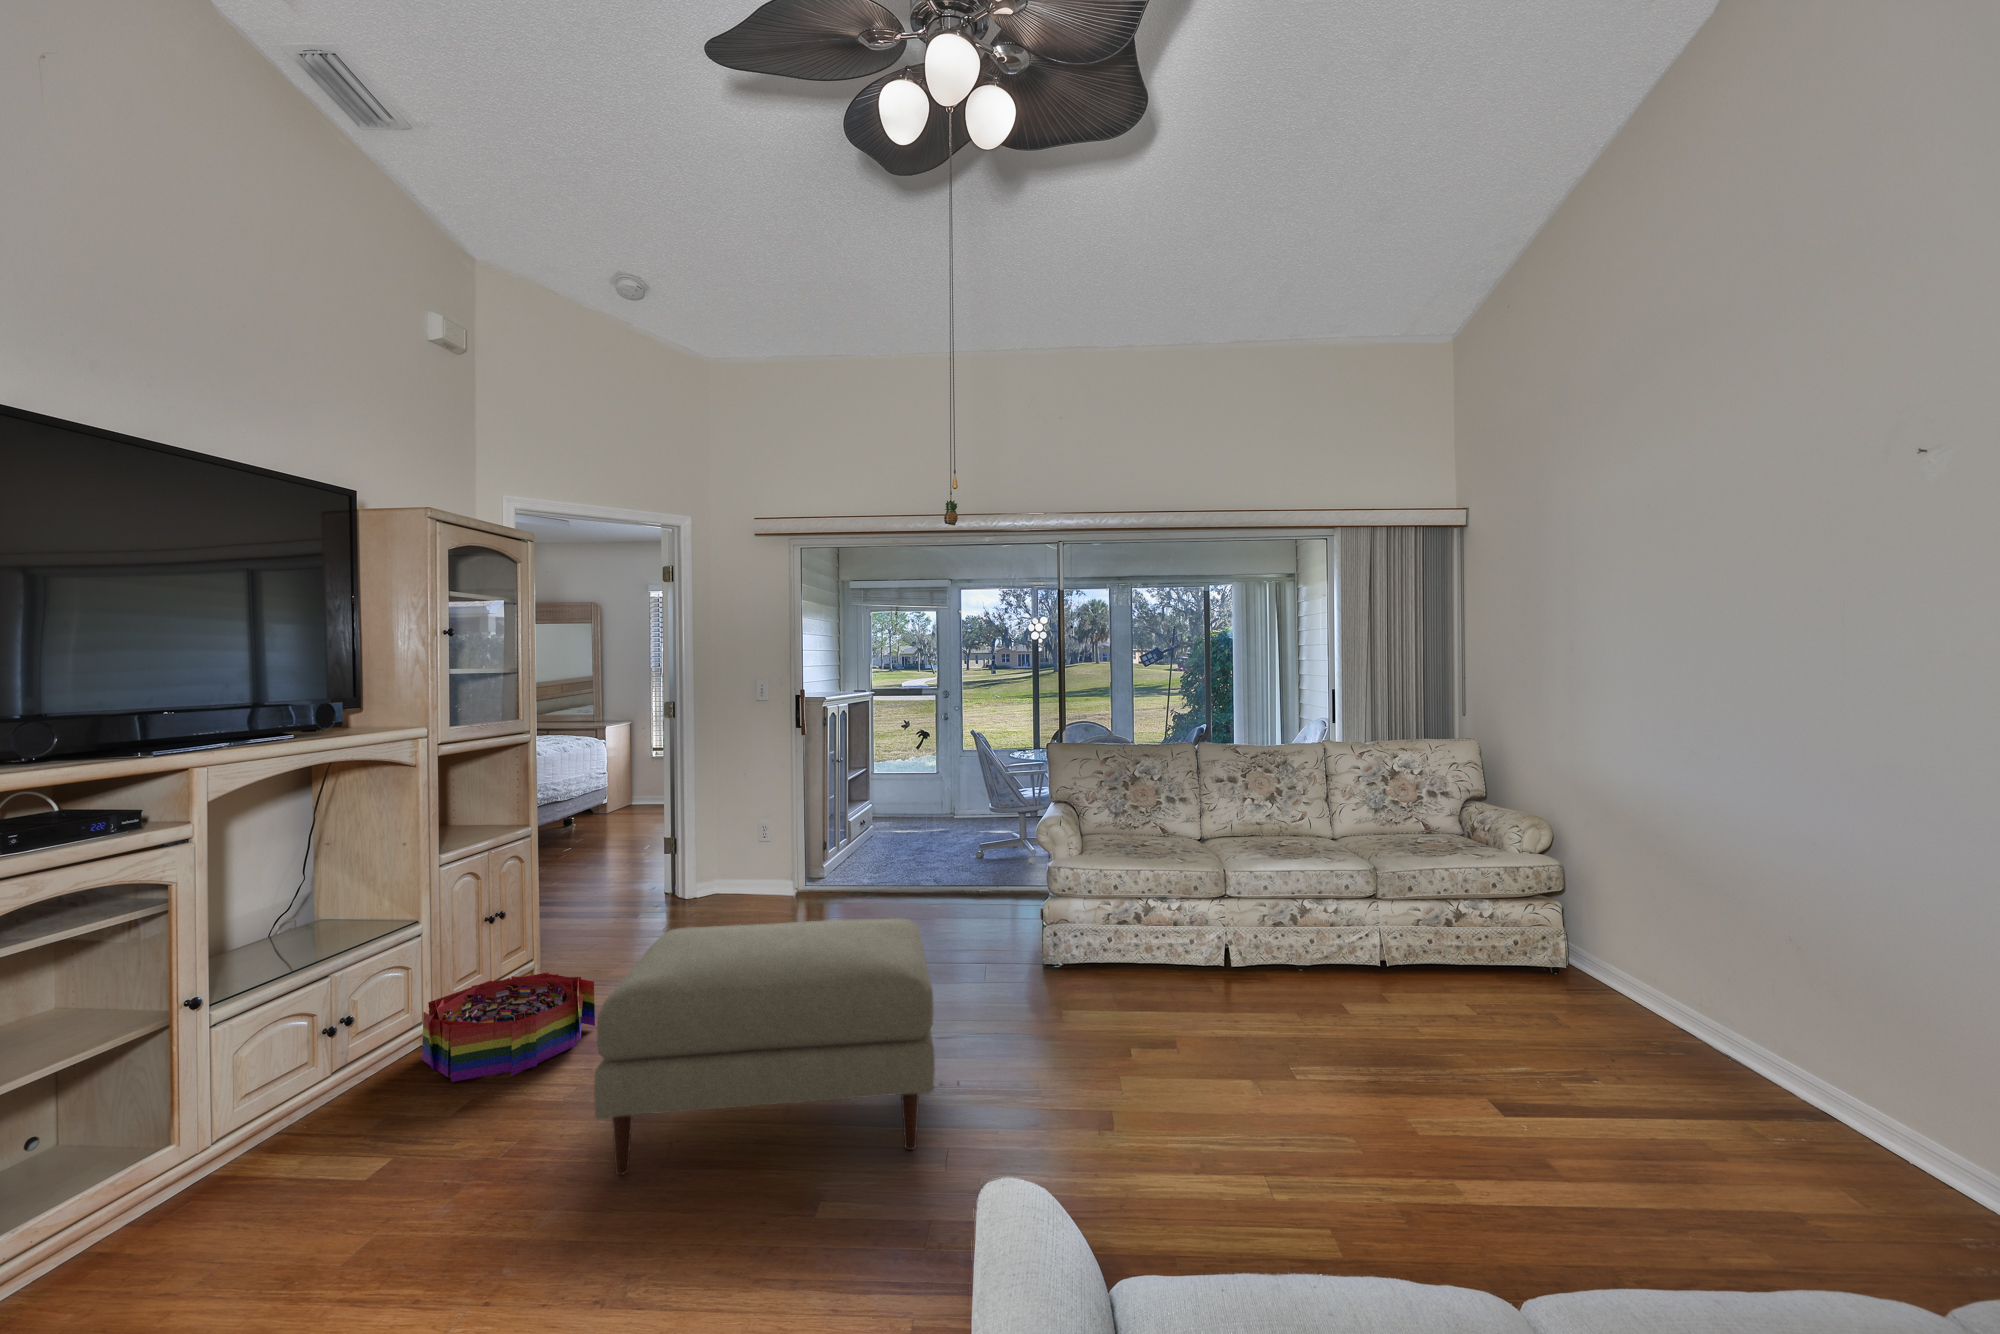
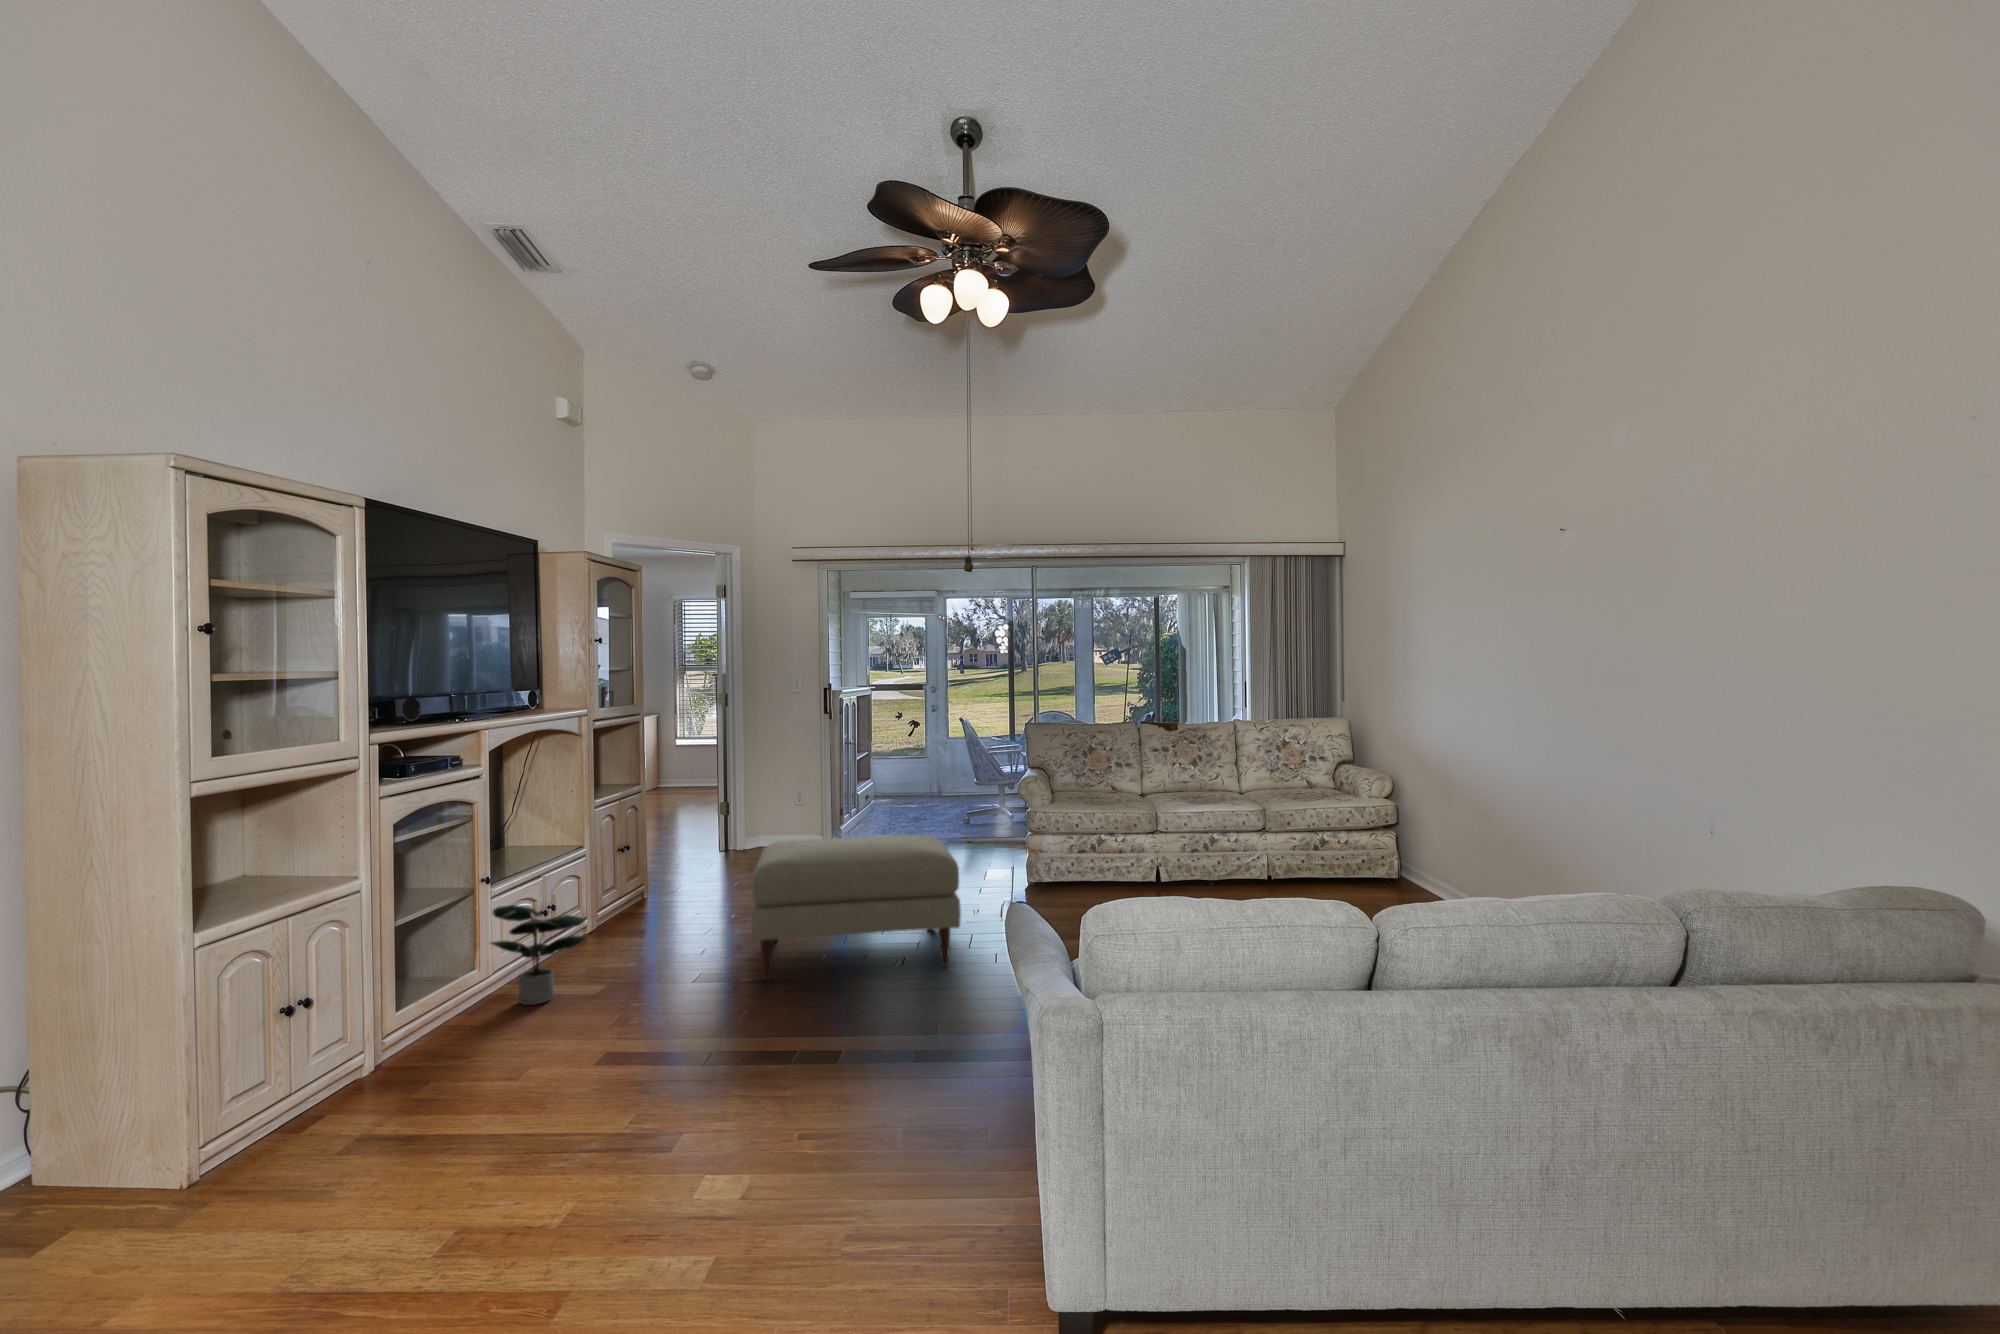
storage bin: present [422,972,595,1082] -> none [595,884,707,946]
potted plant: none [141,1056,336,1232] -> present [491,905,587,1005]

